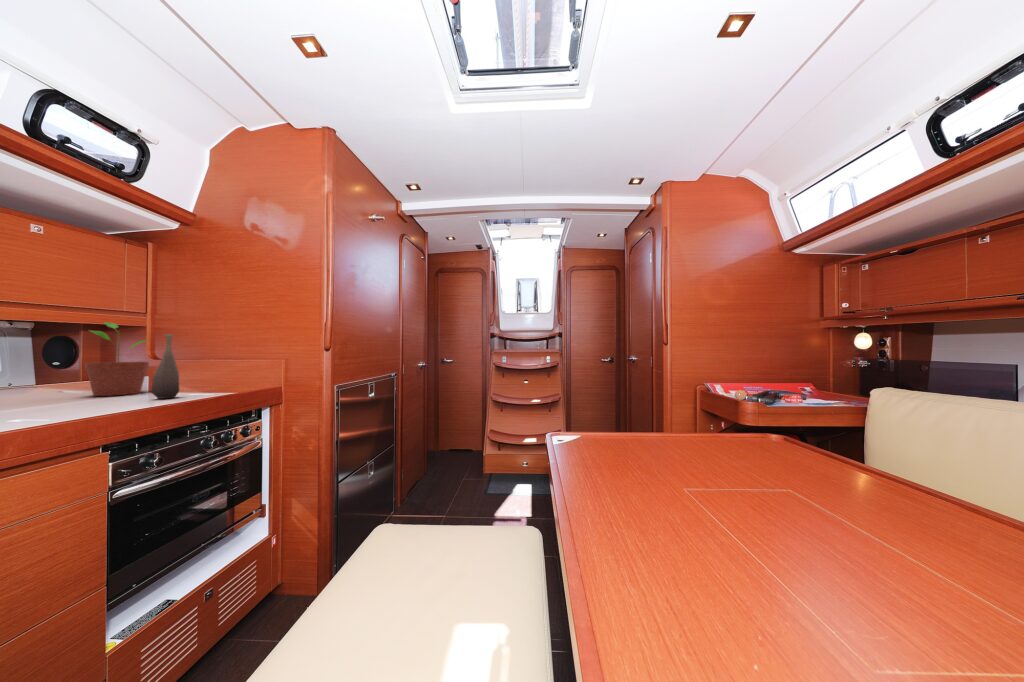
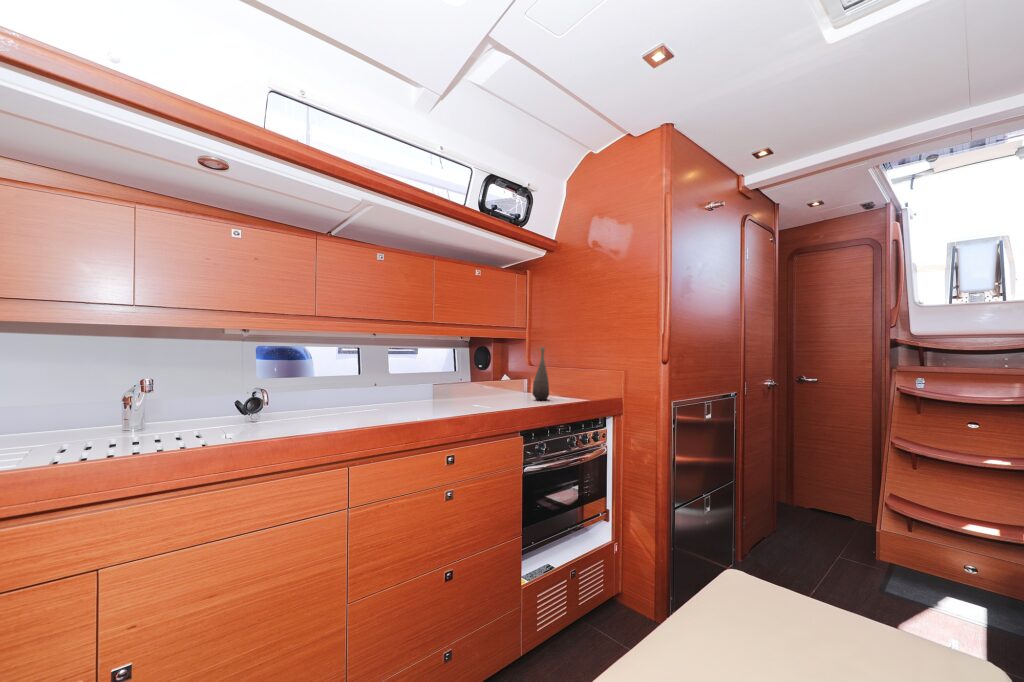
potted plant: present [85,322,149,396] -> none [494,336,528,393]

